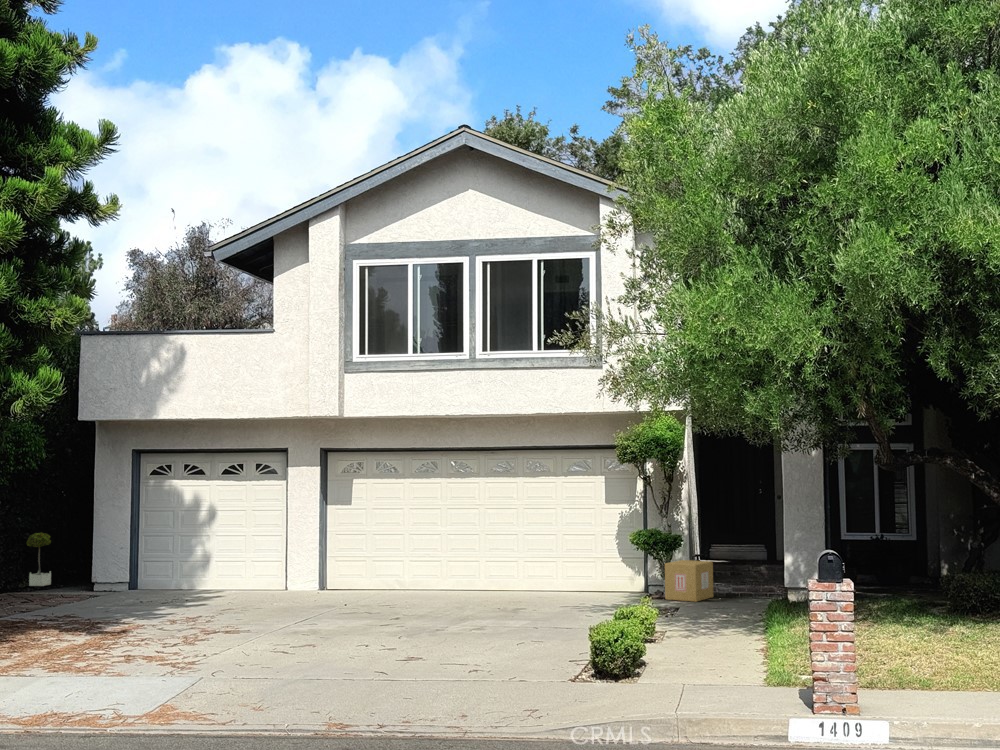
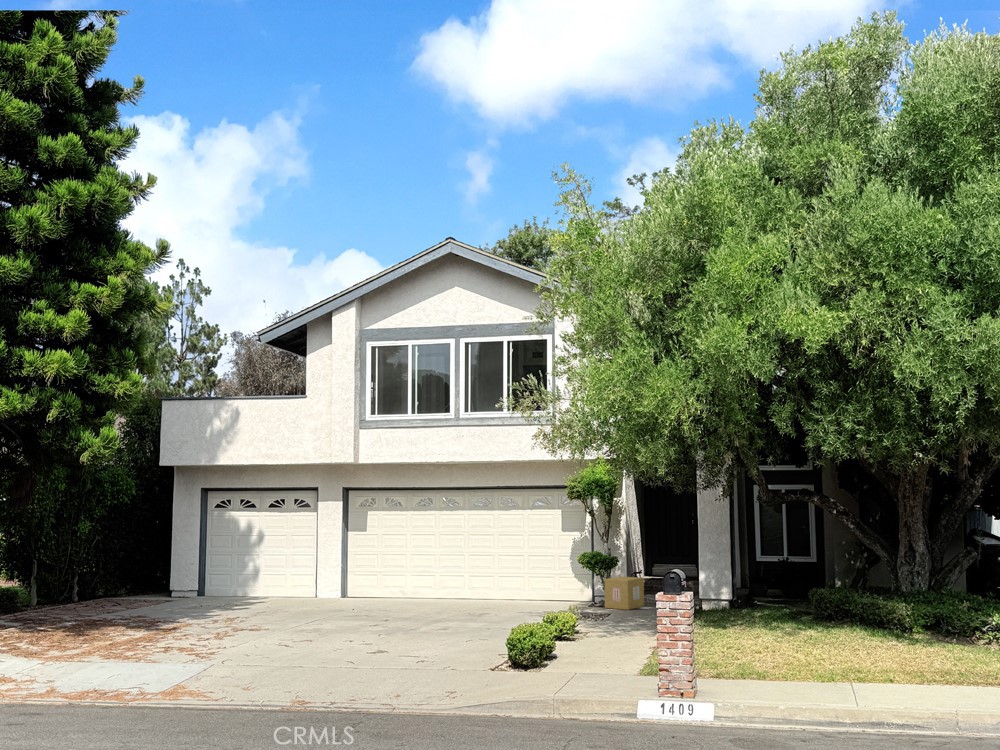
potted tree: present [27,532,51,586] -> none [118,552,138,594]

